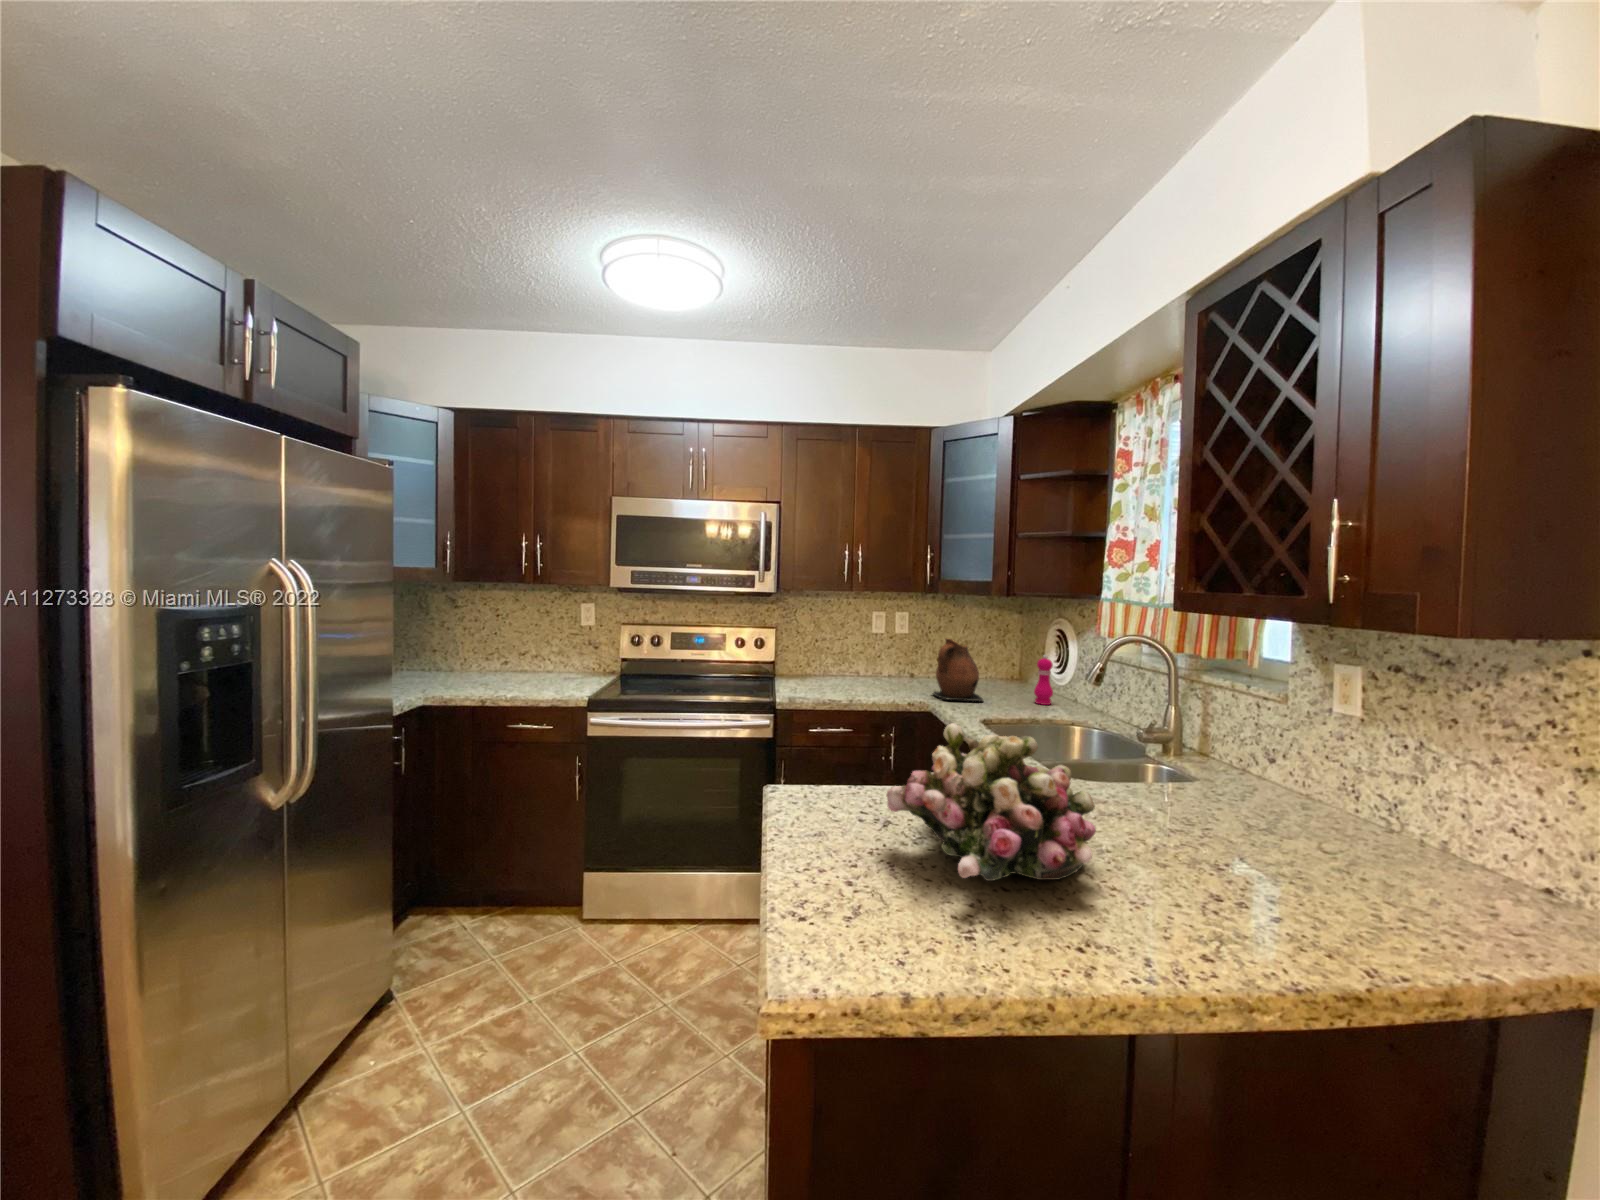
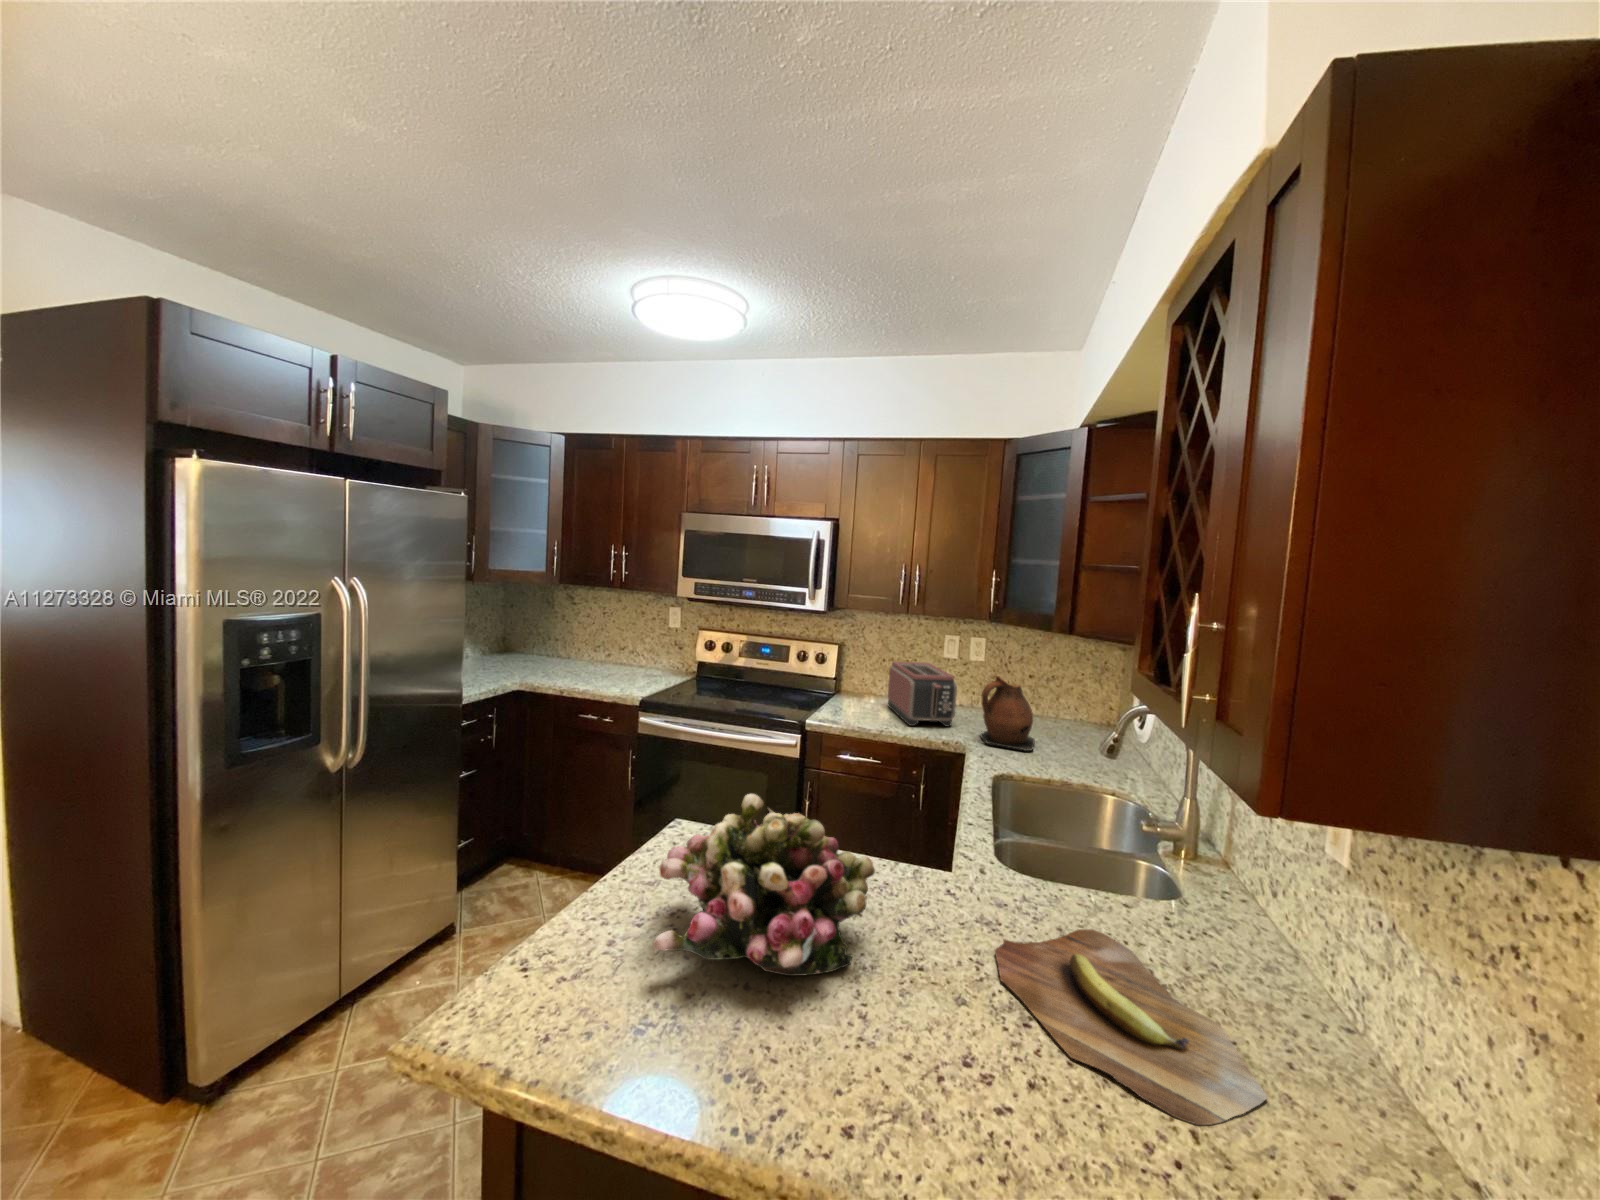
toaster: none [833,638,906,694] -> present [888,661,957,727]
pepper mill: present [1034,655,1053,705] -> none [1097,707,1122,767]
cutting board: none [1151,803,1414,901] -> present [995,929,1267,1125]

